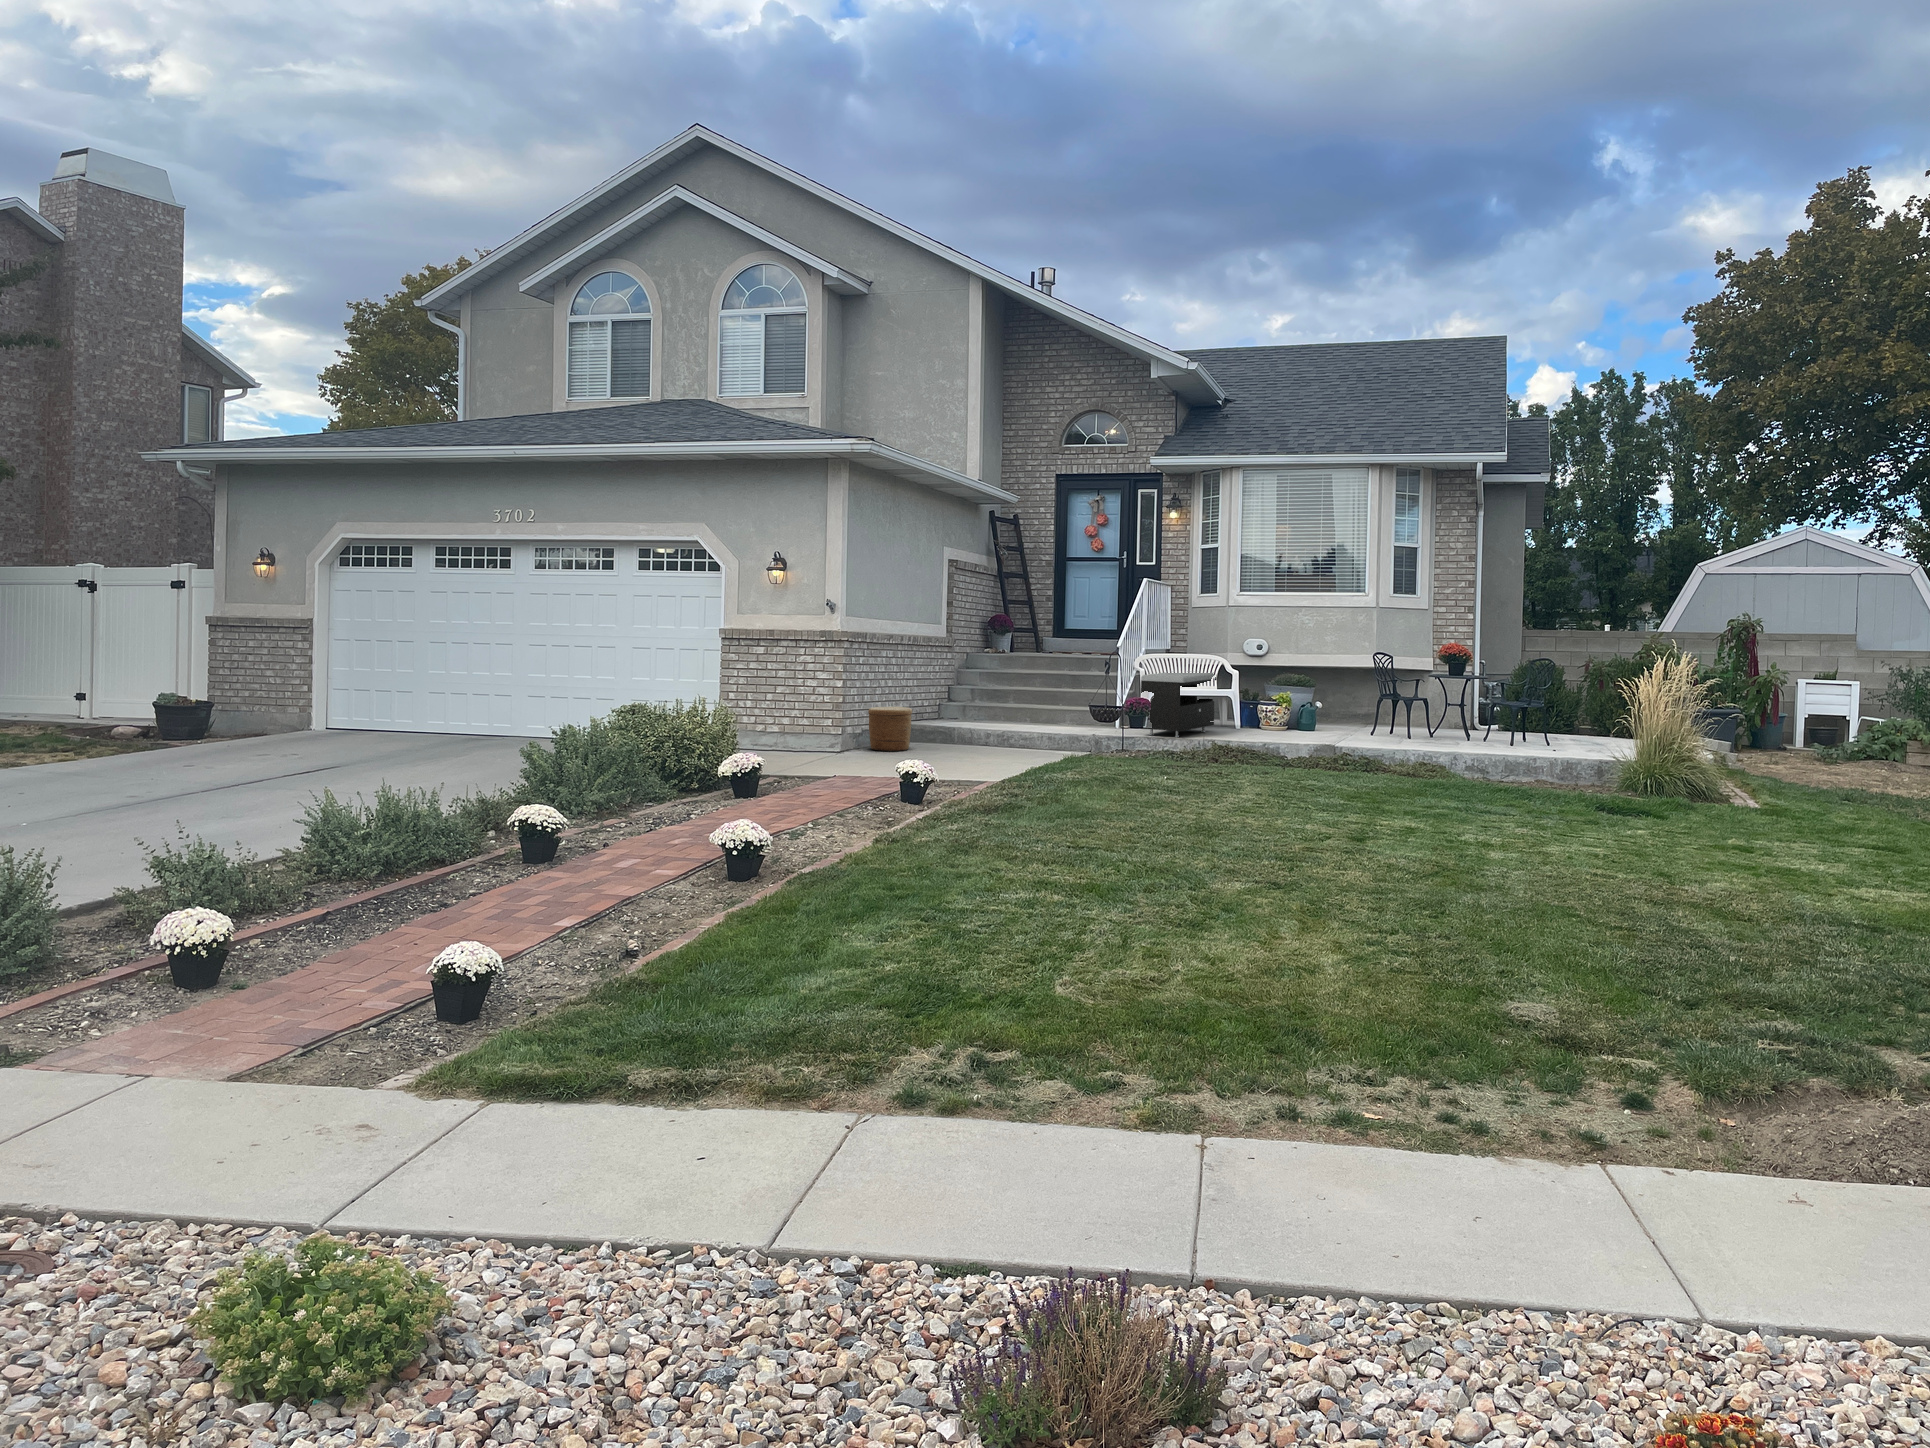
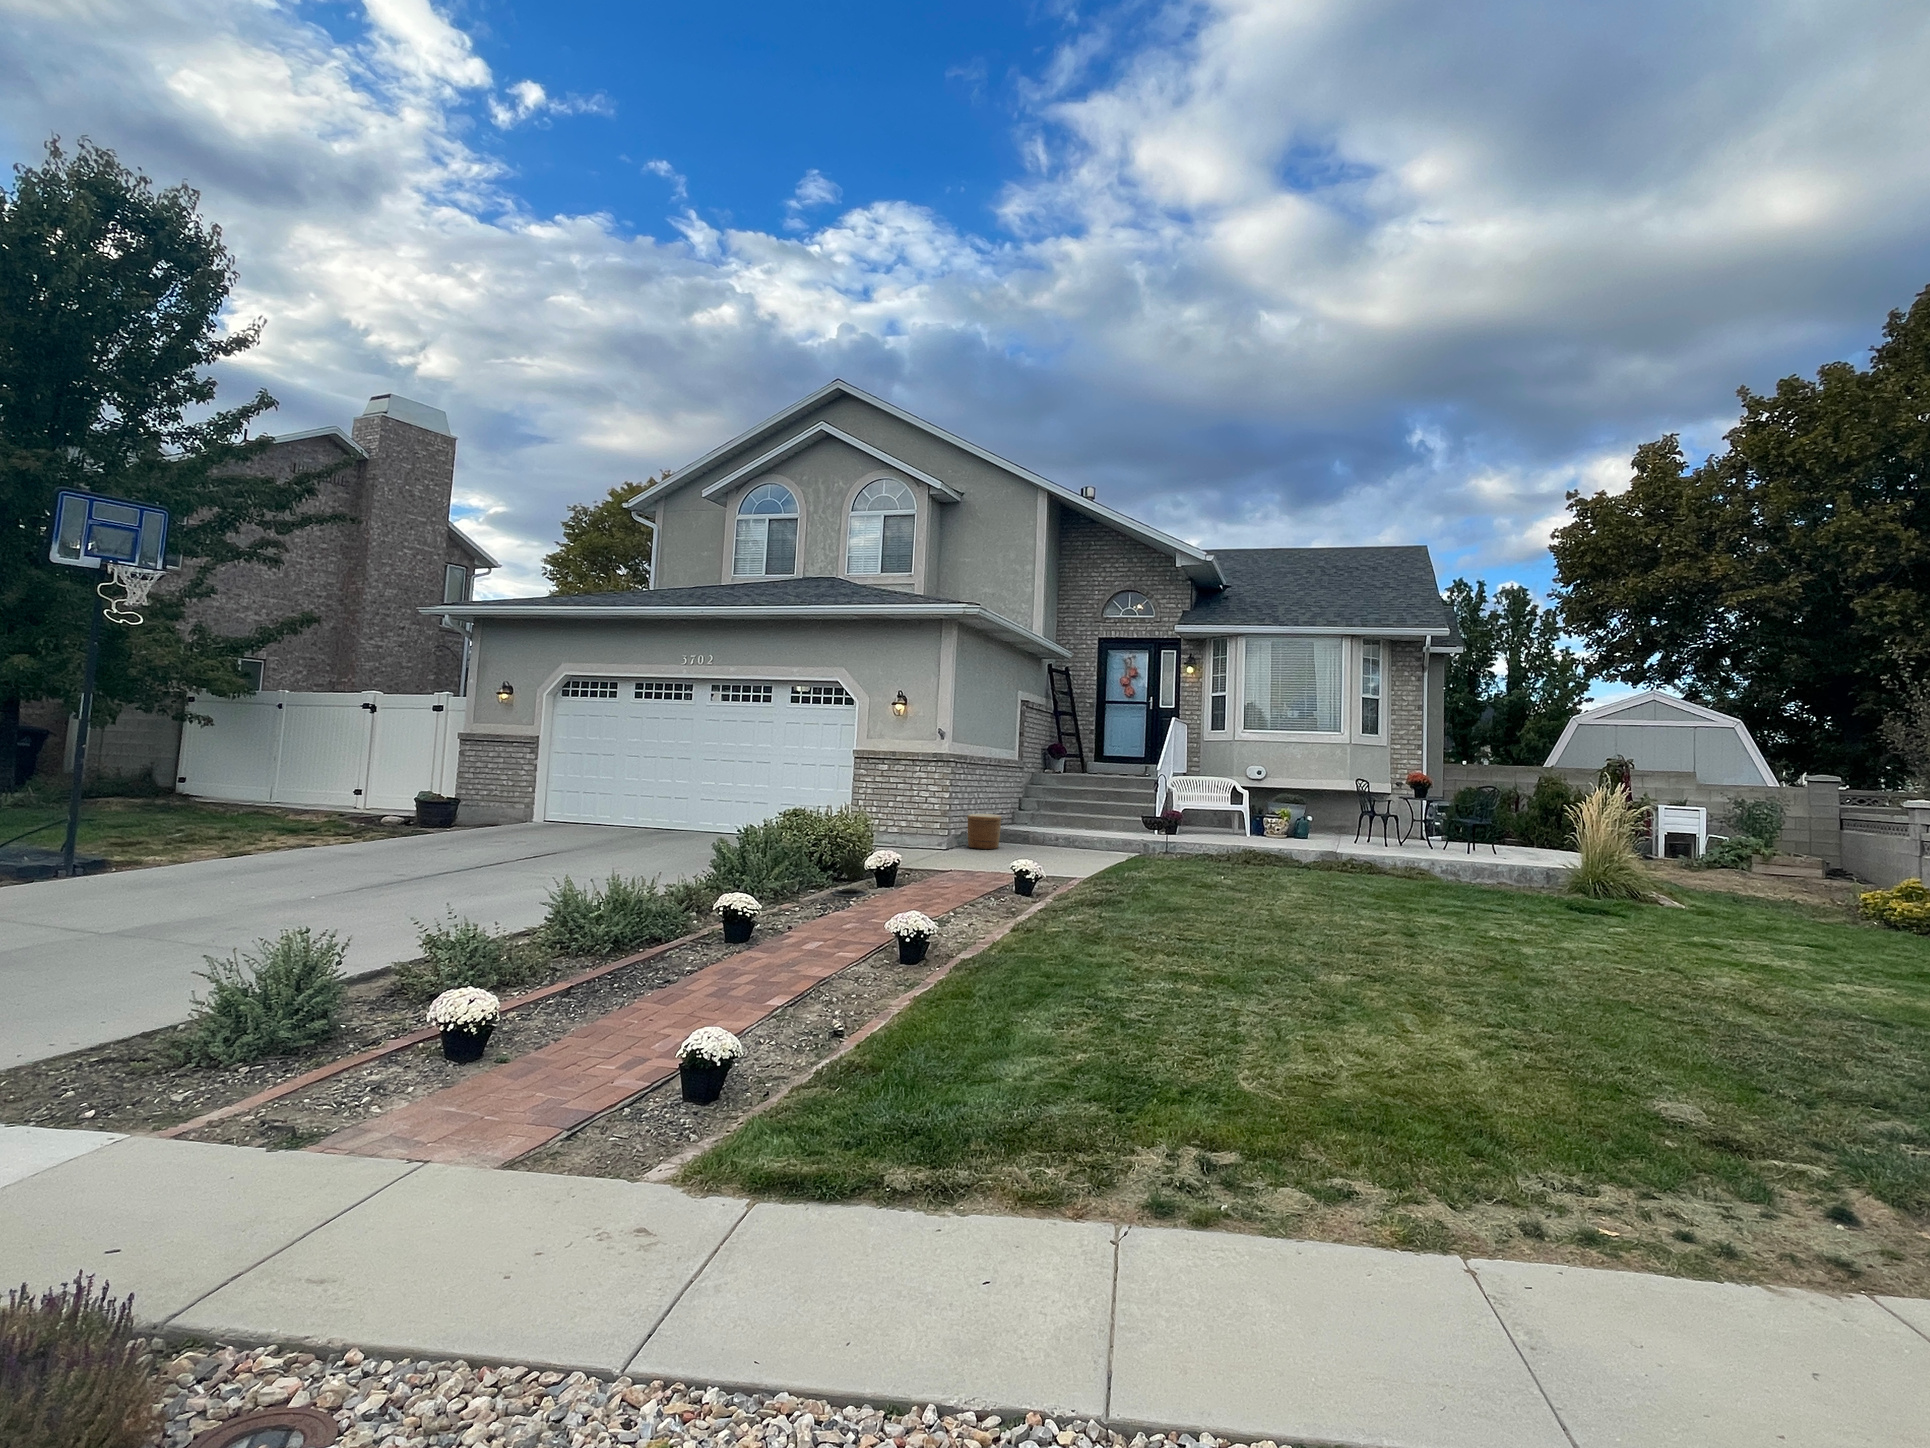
storage bench: present [1141,671,1217,737] -> none [1173,790,1231,842]
potted tree: none [676,731,720,809] -> present [833,836,866,897]

